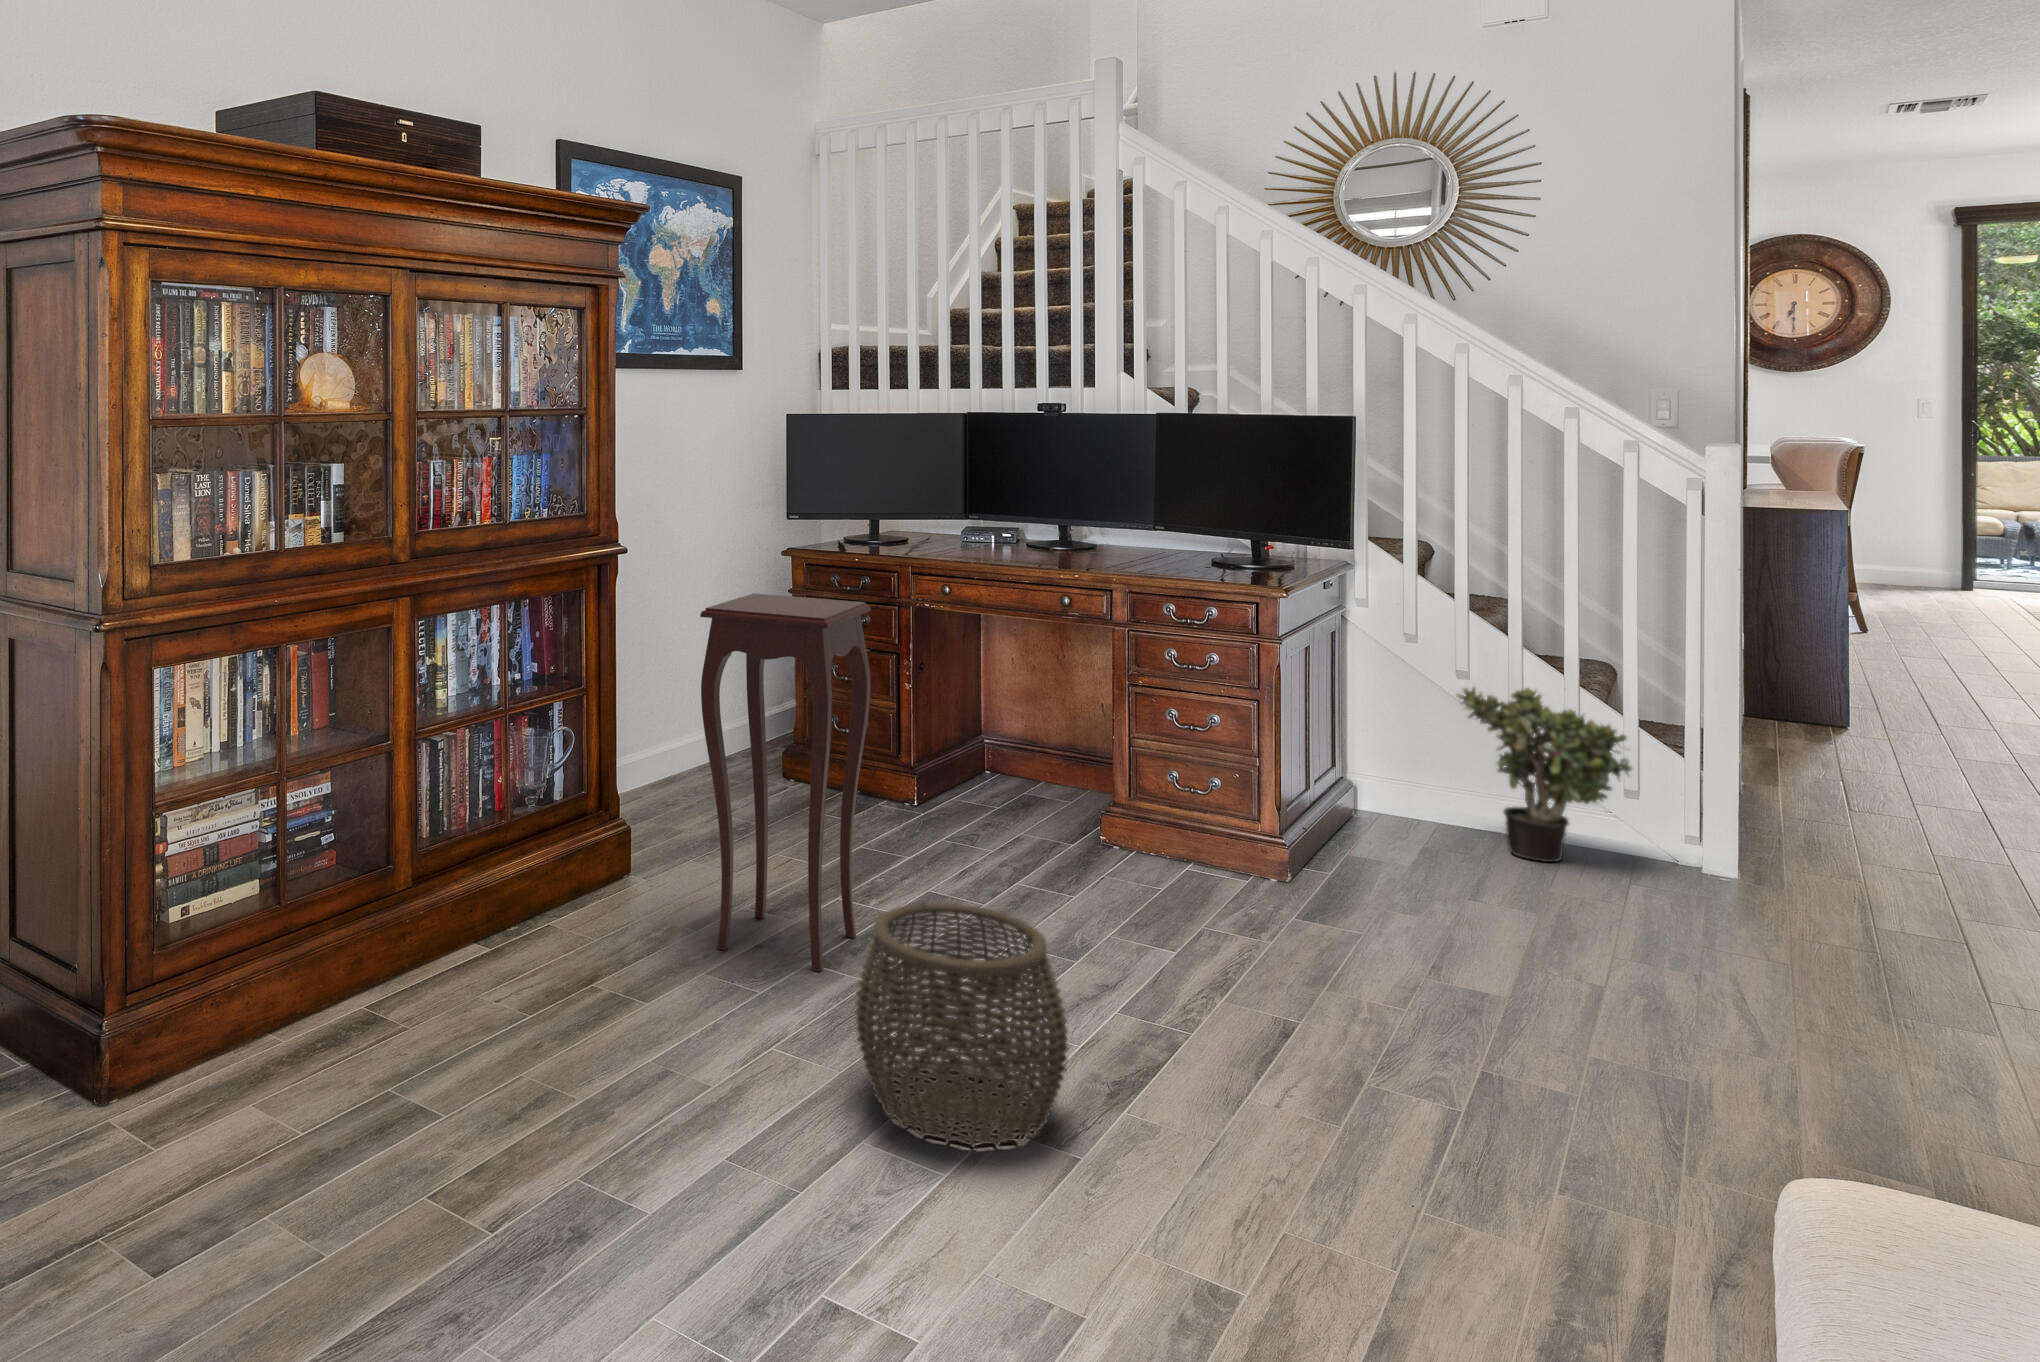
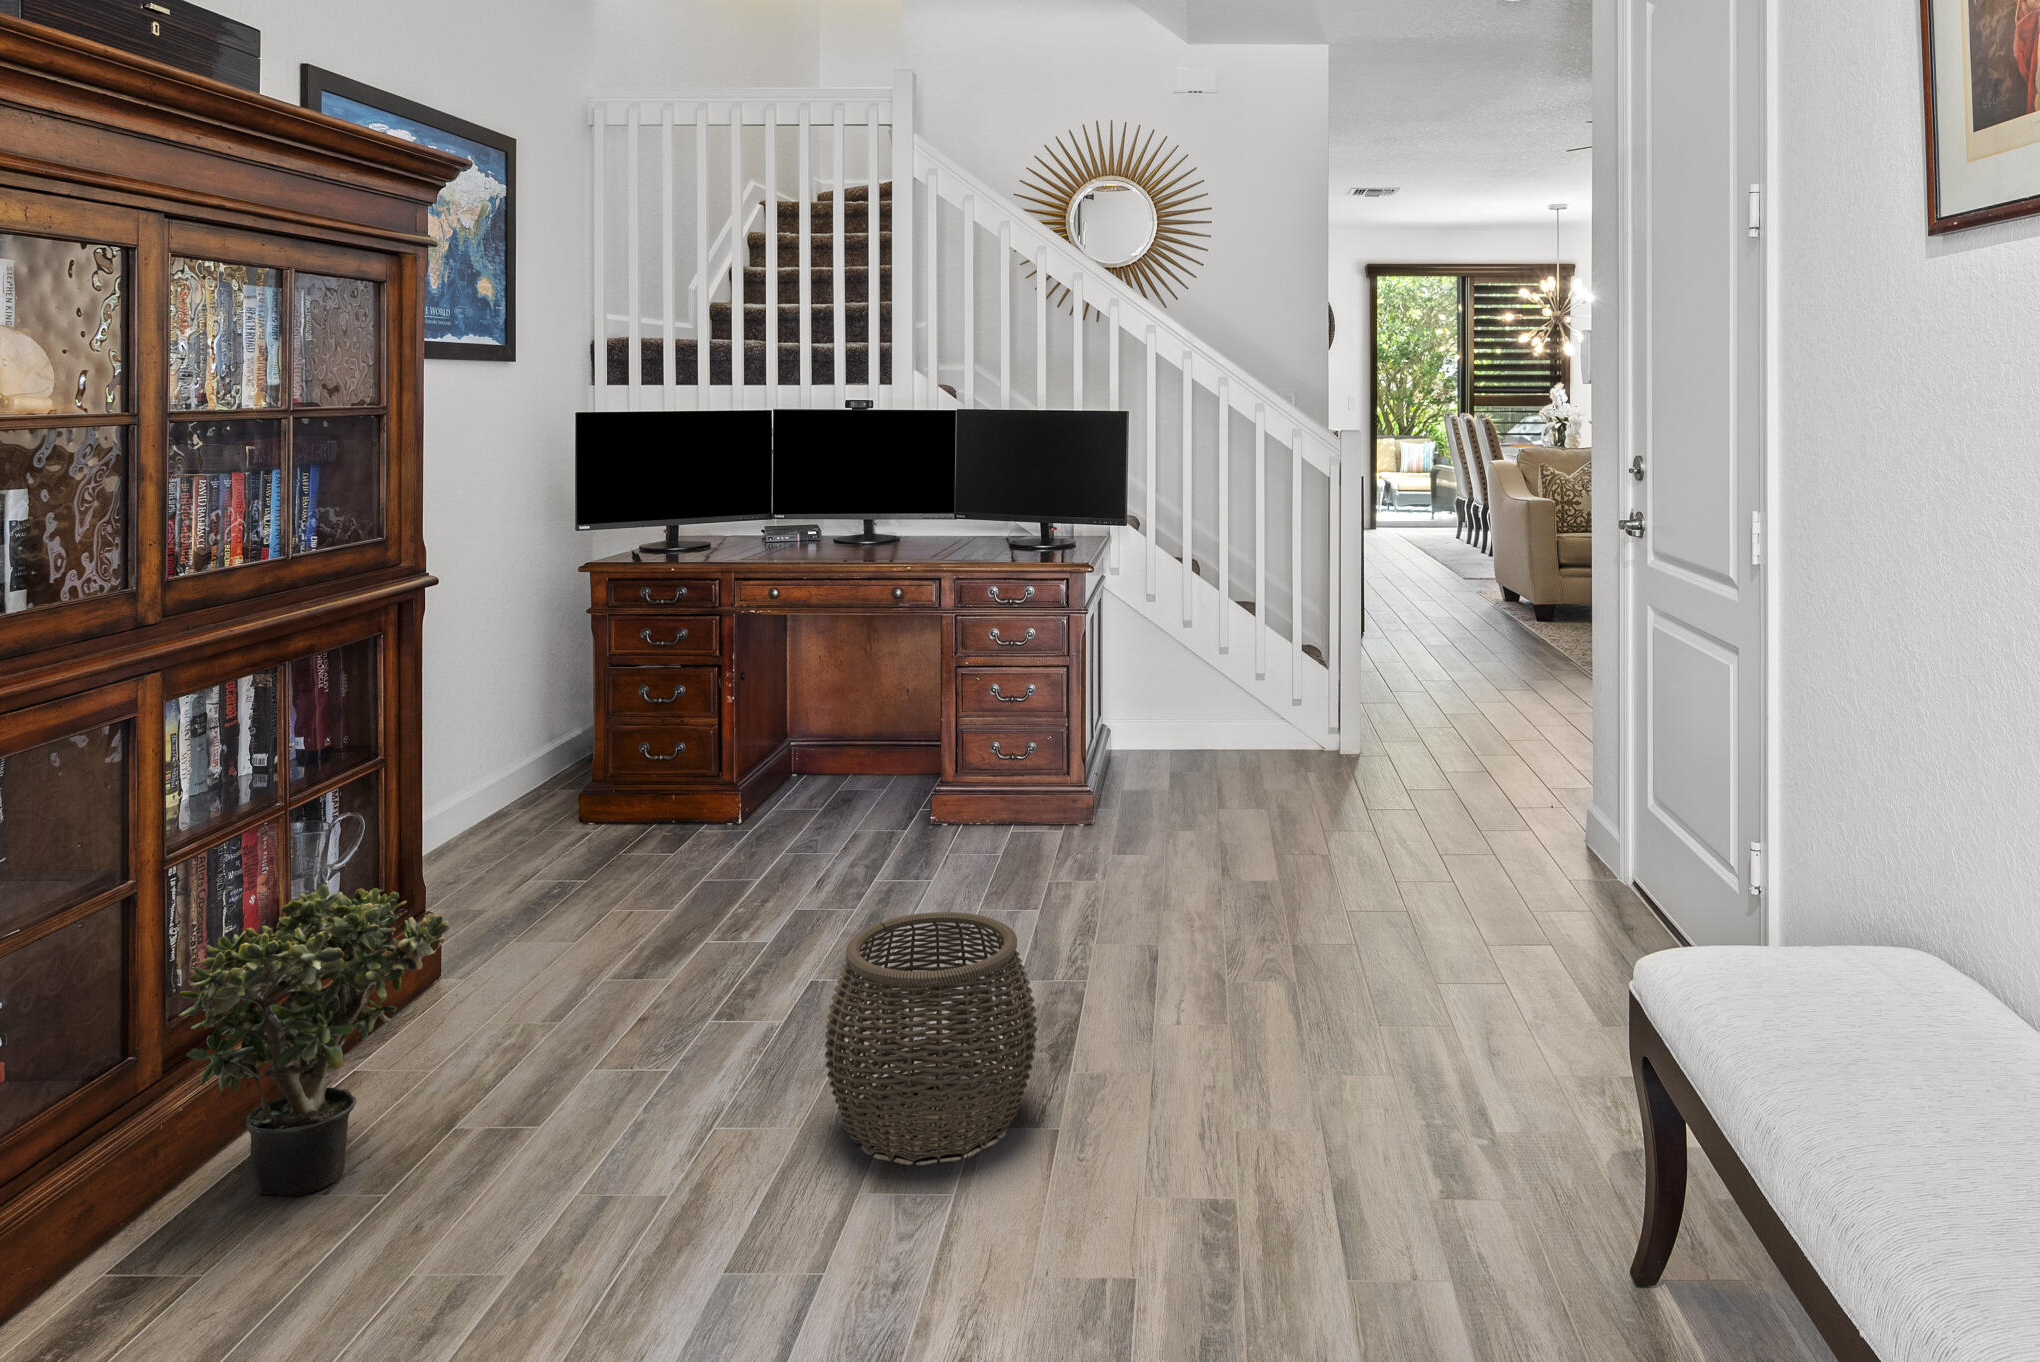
side table: present [700,593,871,972] -> none [581,616,761,1035]
potted plant: present [1457,688,1632,862] -> present [179,884,449,1195]

